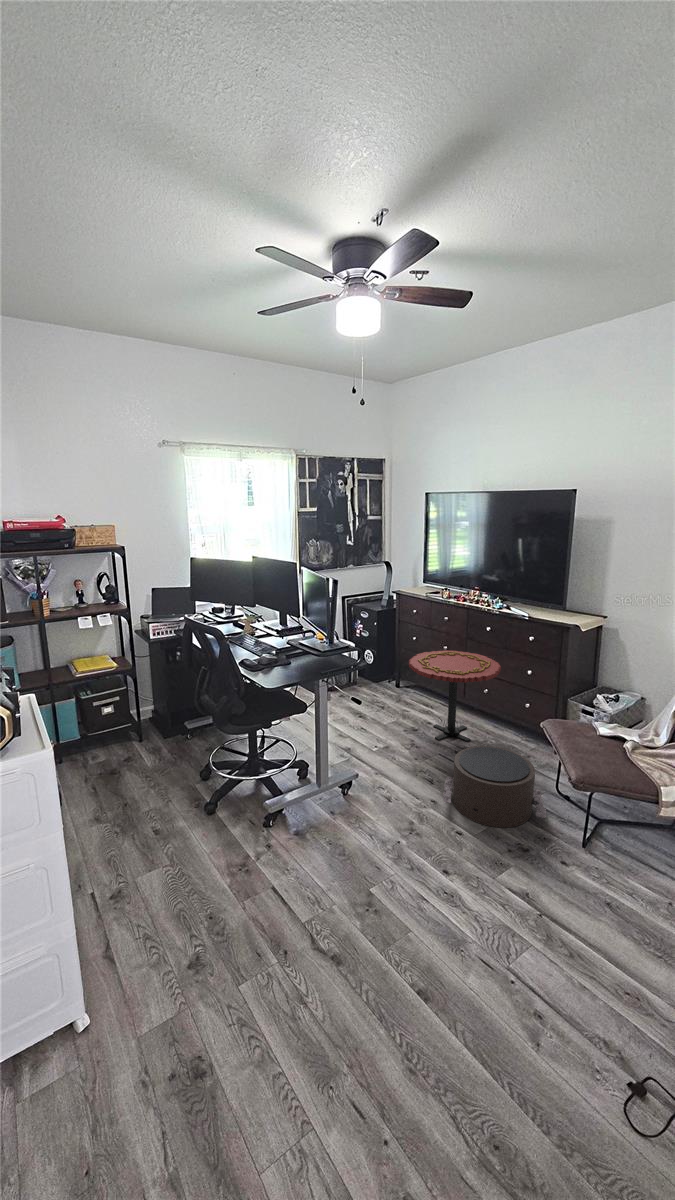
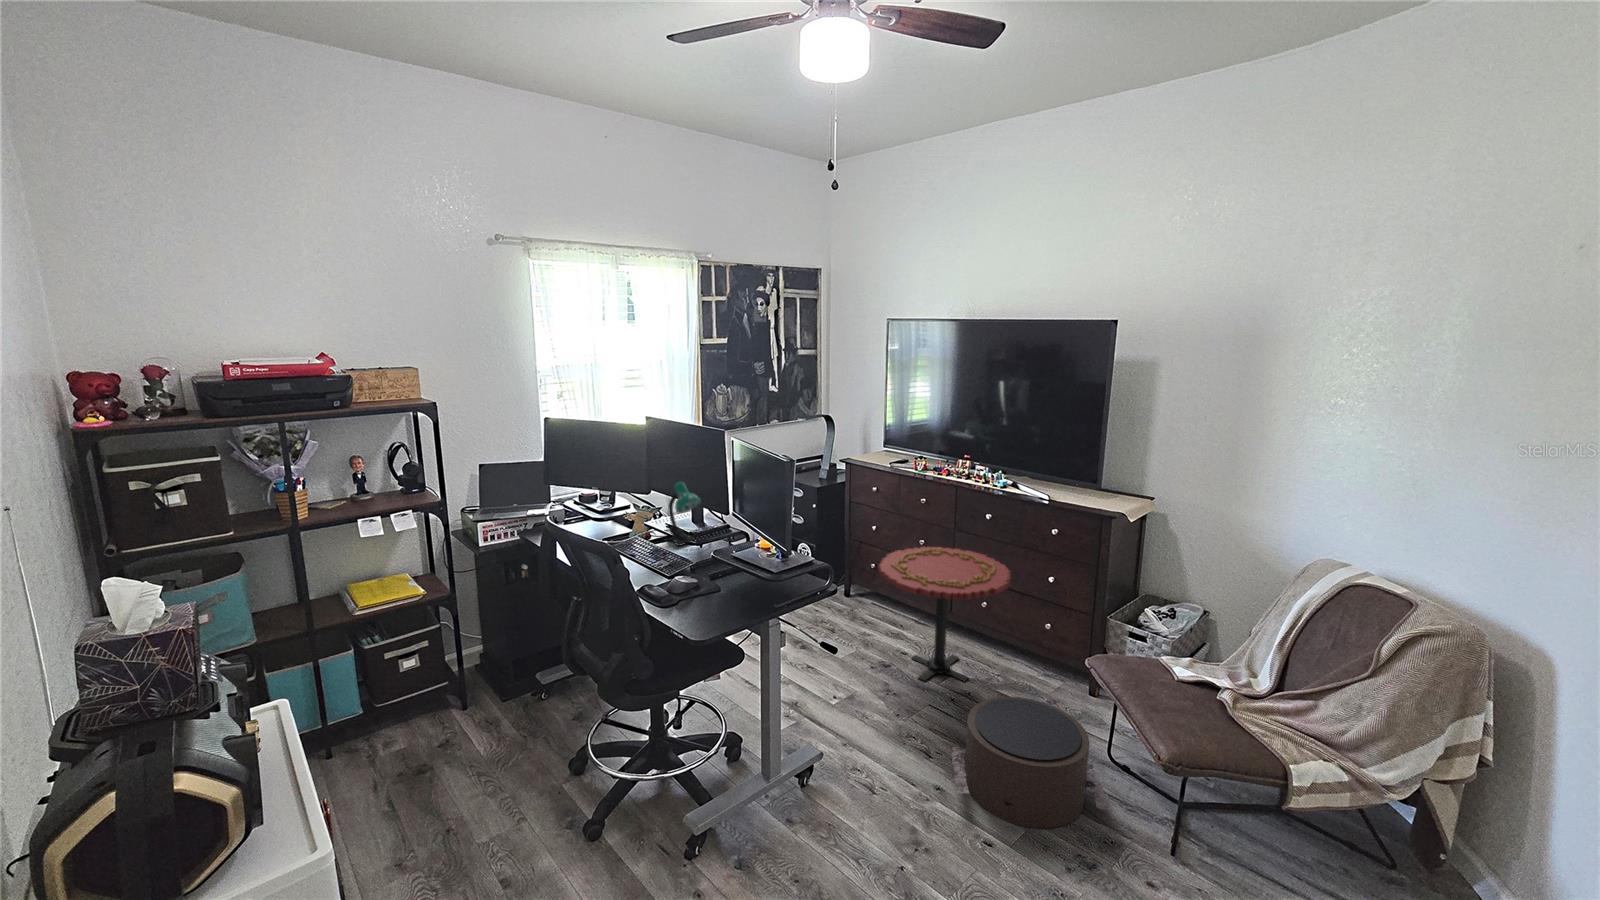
desk lamp: none [252,598,292,642] -> present [665,482,701,546]

